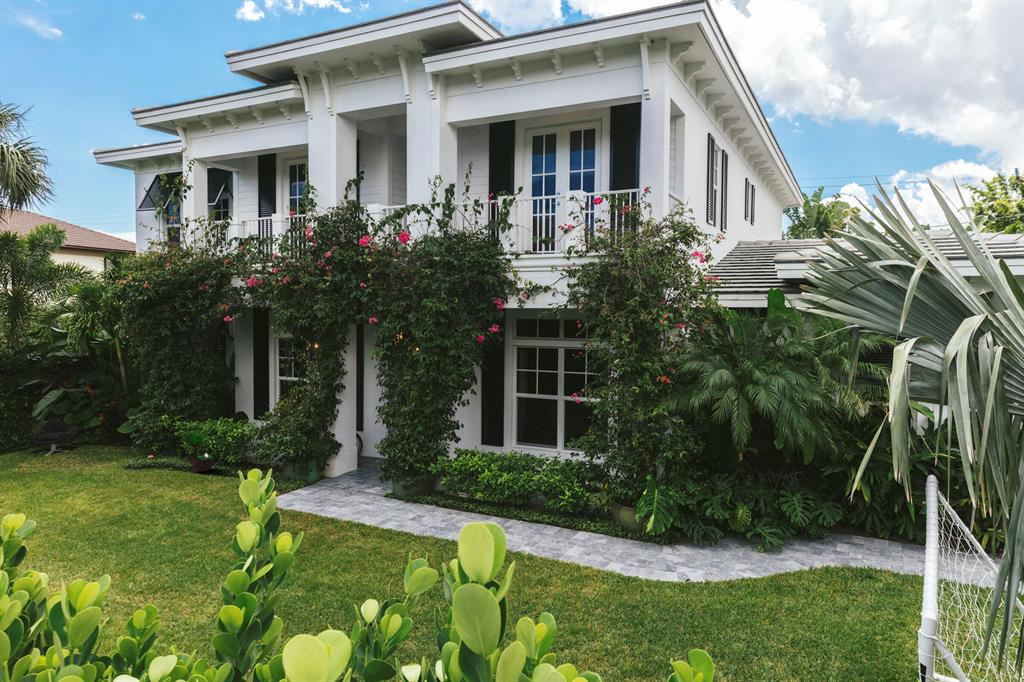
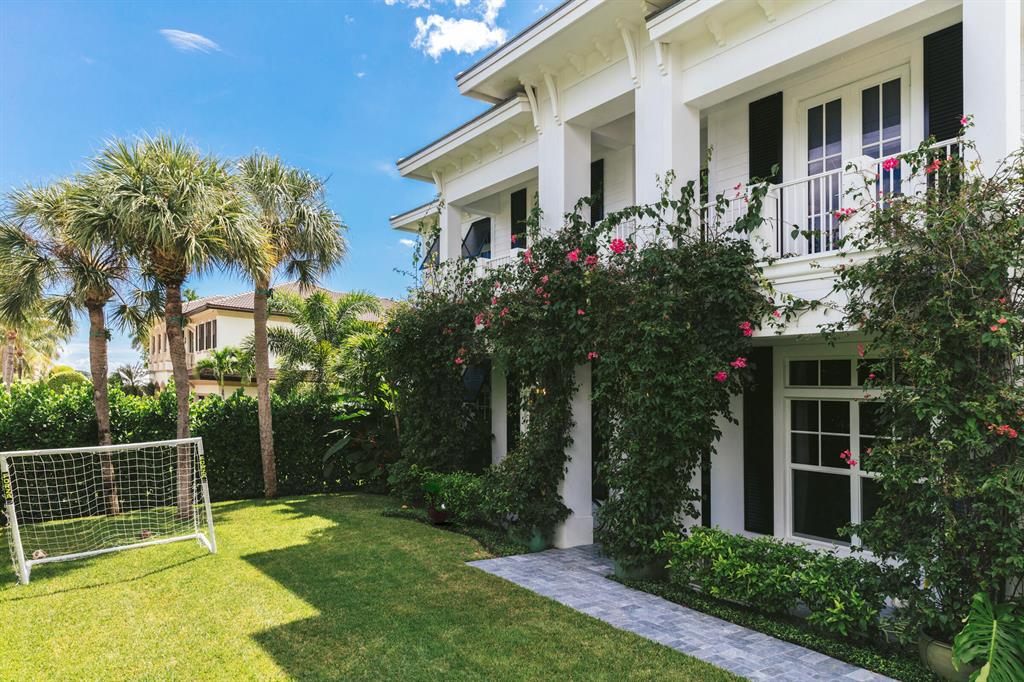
lounge chair: present [27,418,78,456] -> none [322,463,361,496]

